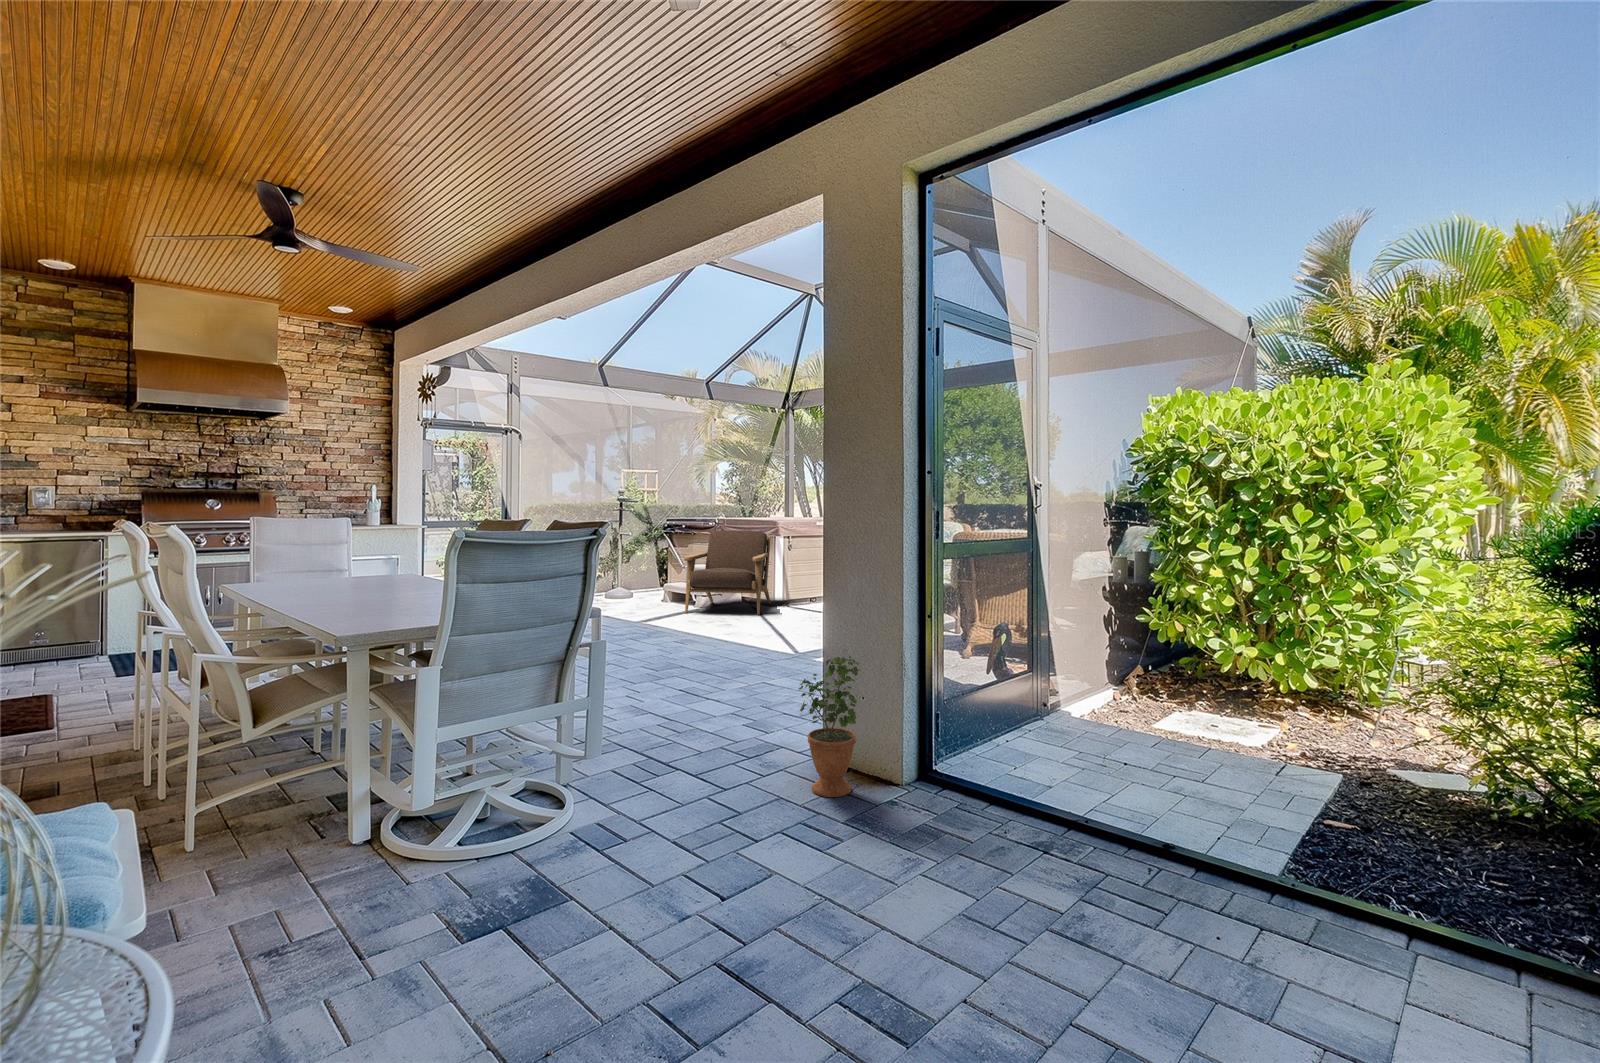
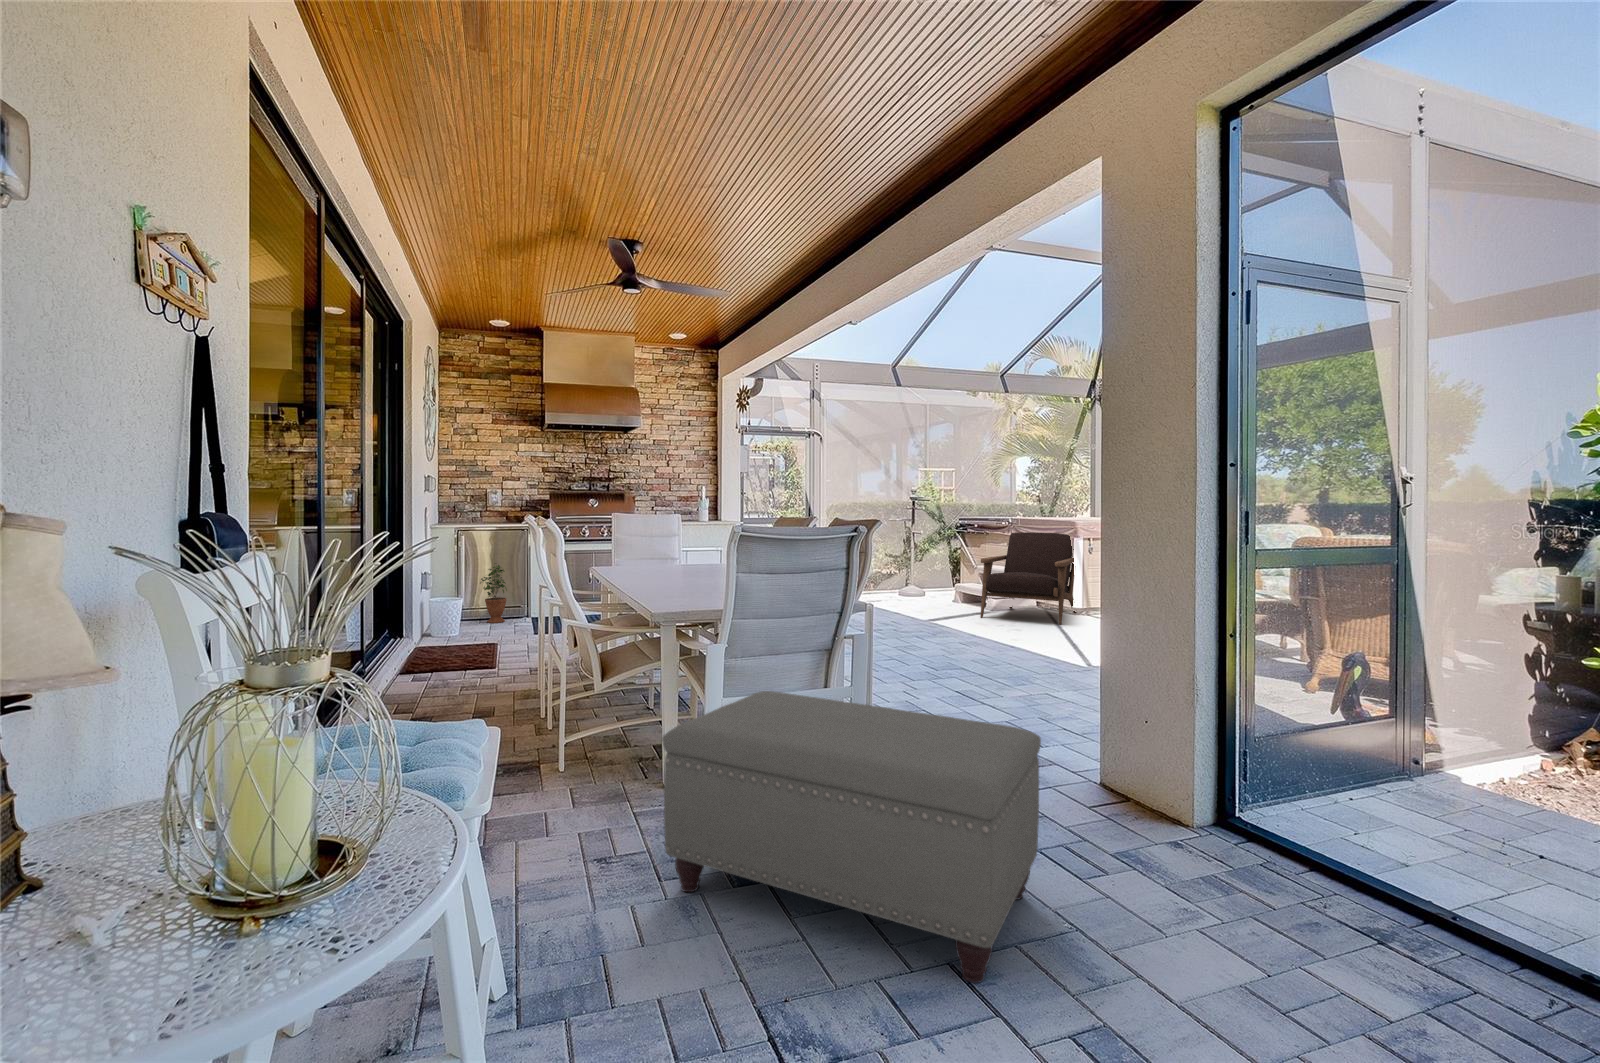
potted plant: present [799,650,860,797] -> present [480,565,507,623]
ottoman: none [368,712,785,979] -> present [662,691,1041,983]

